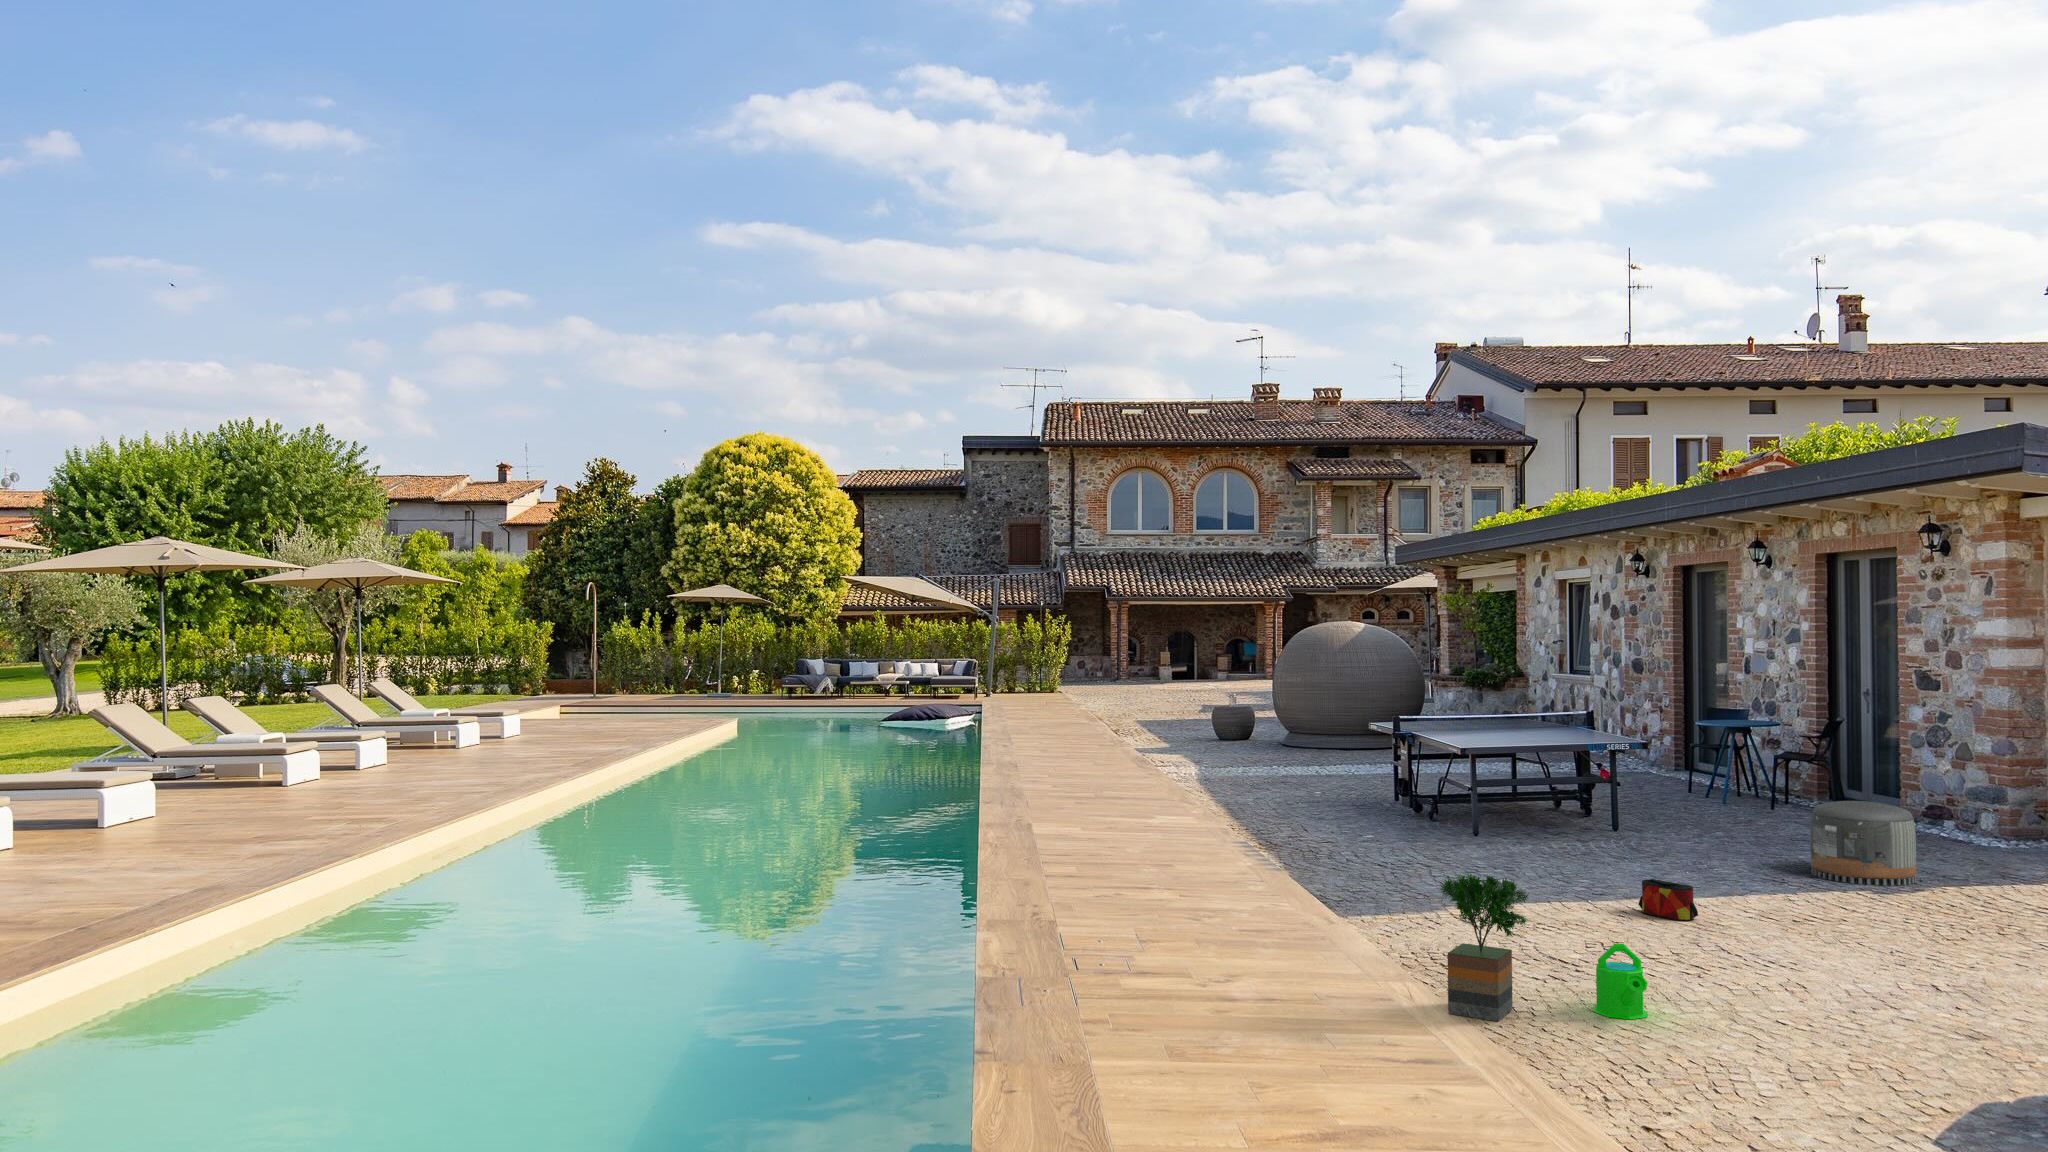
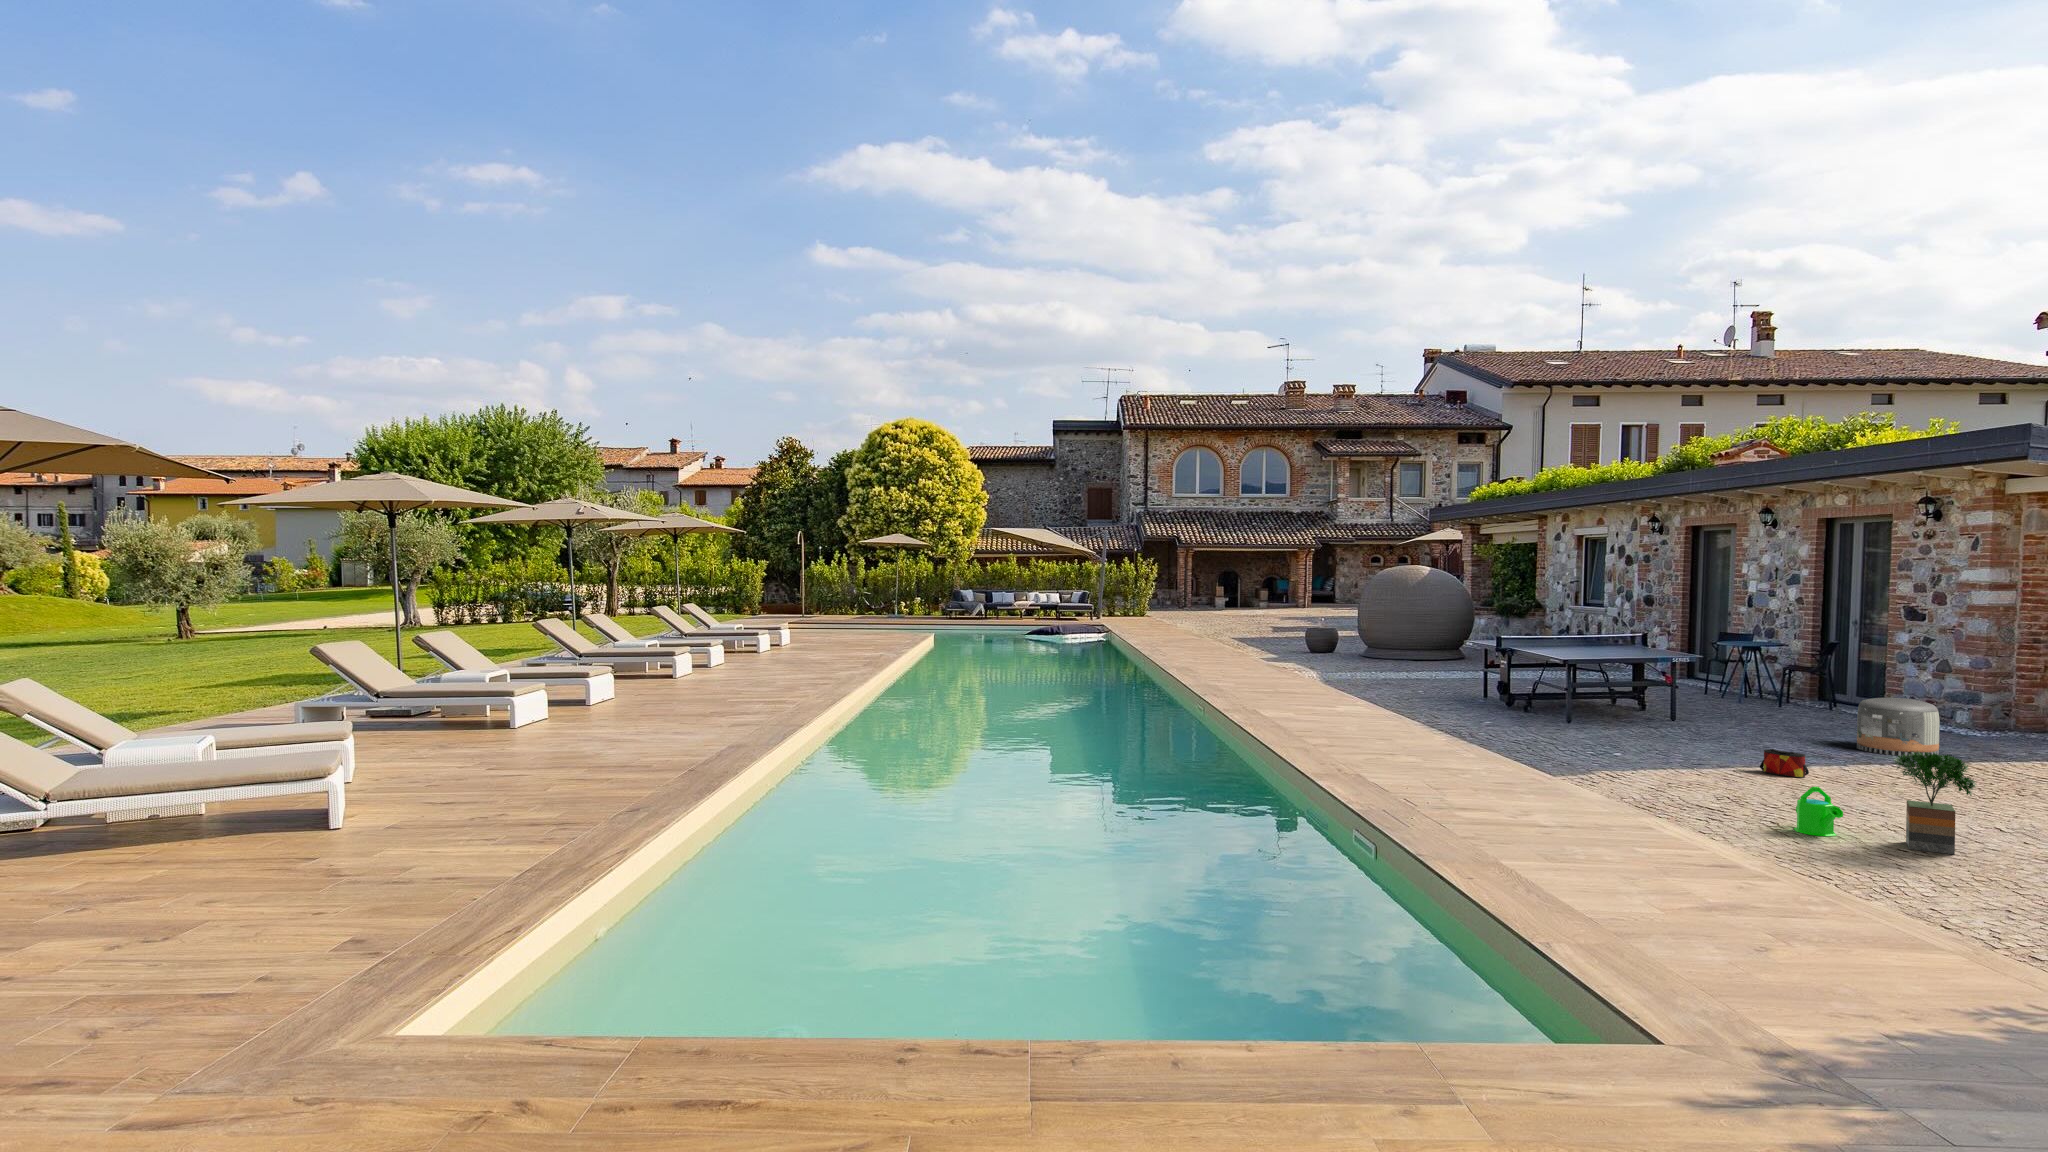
potted tree: present [1440,874,1529,1021] -> present [1894,751,1976,854]

